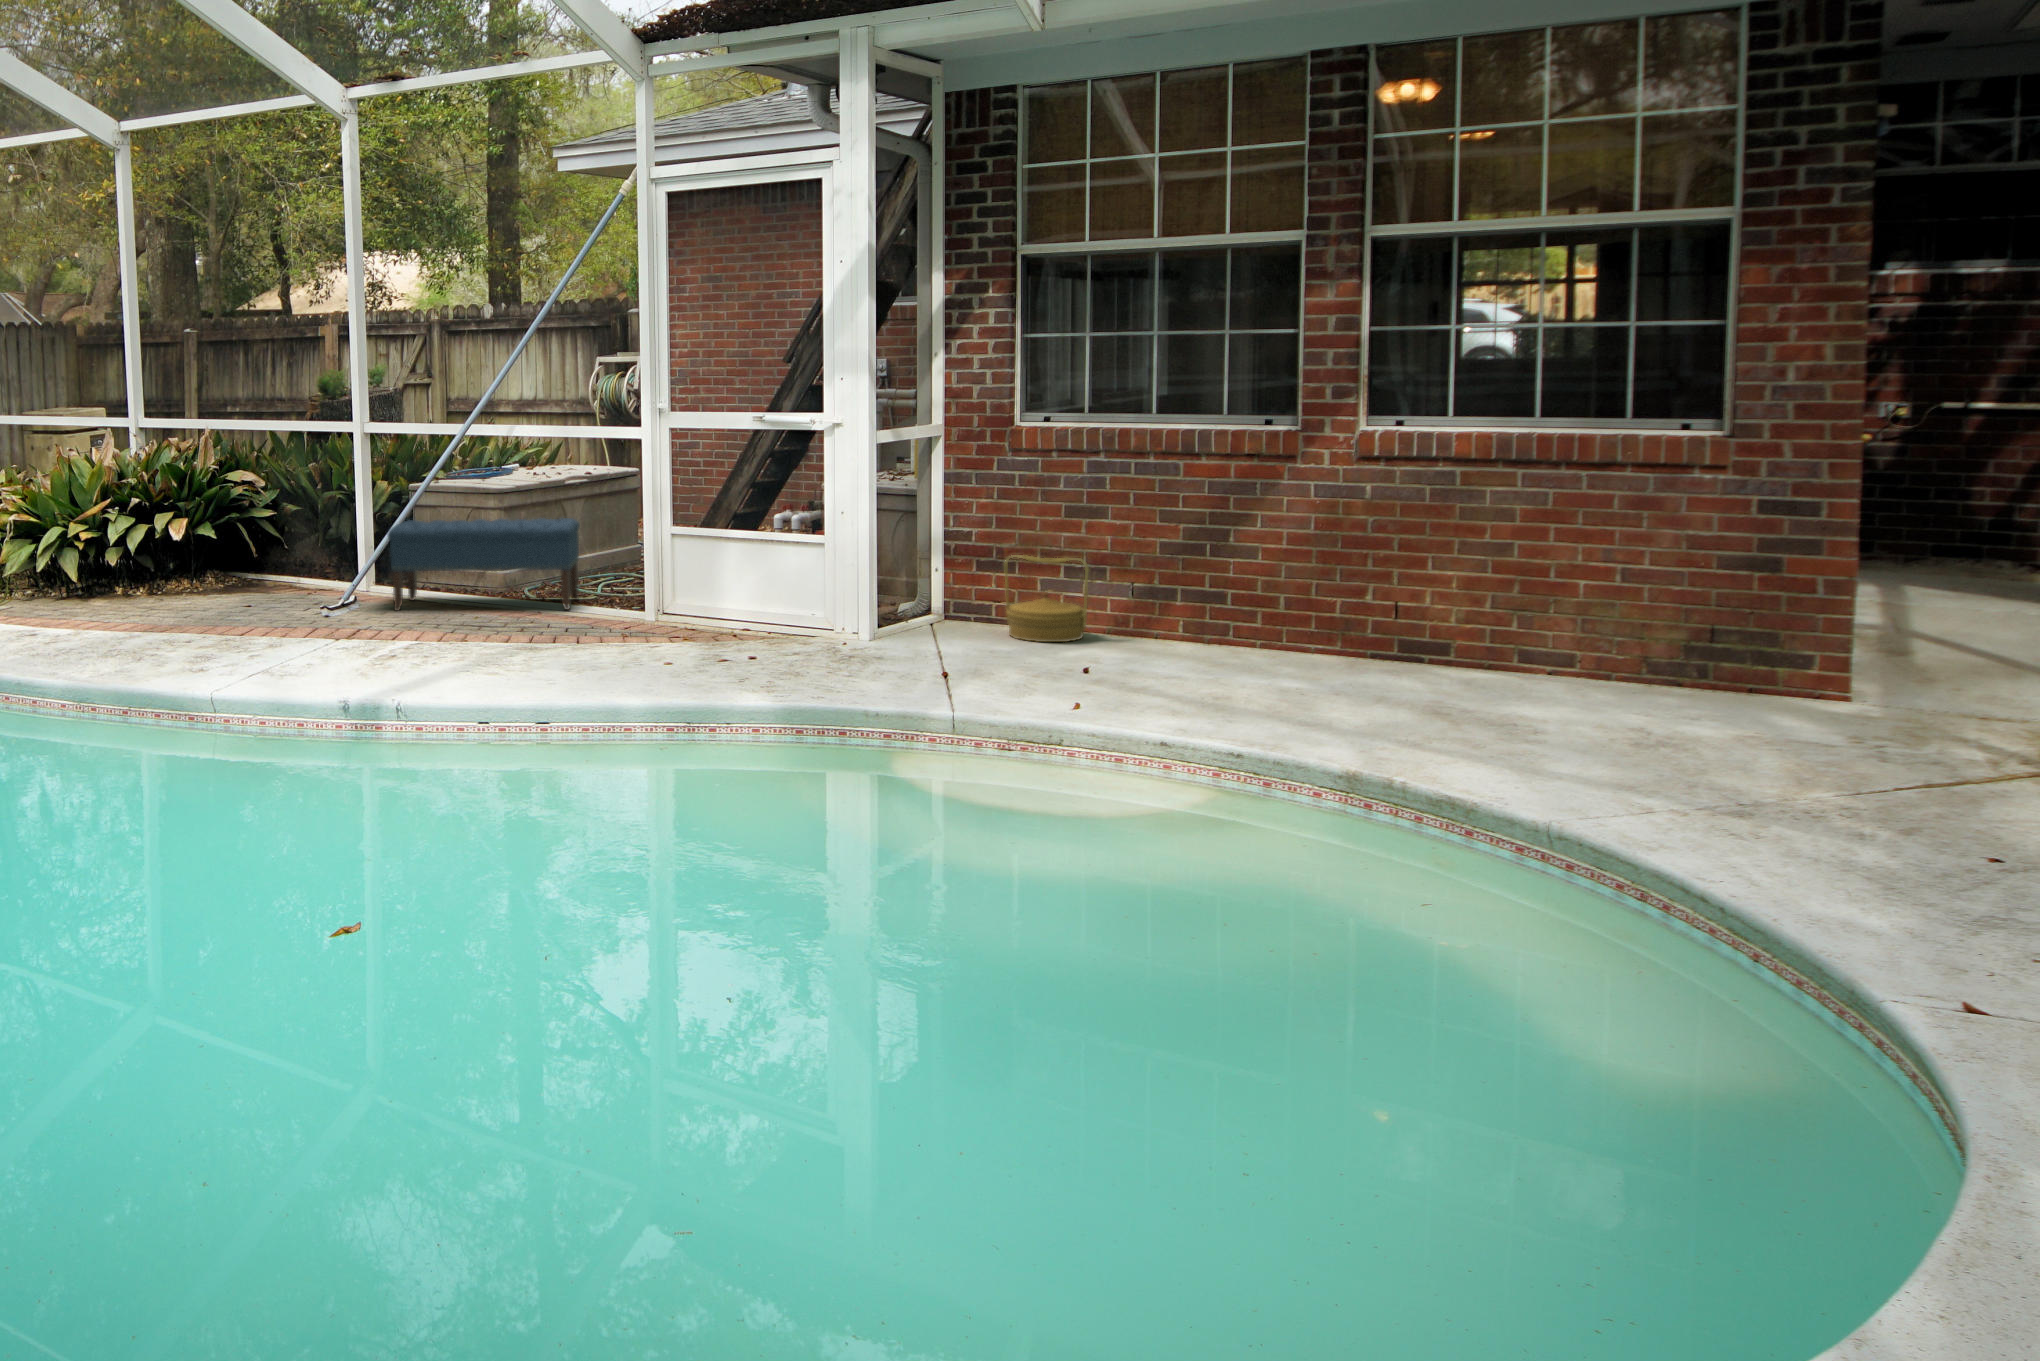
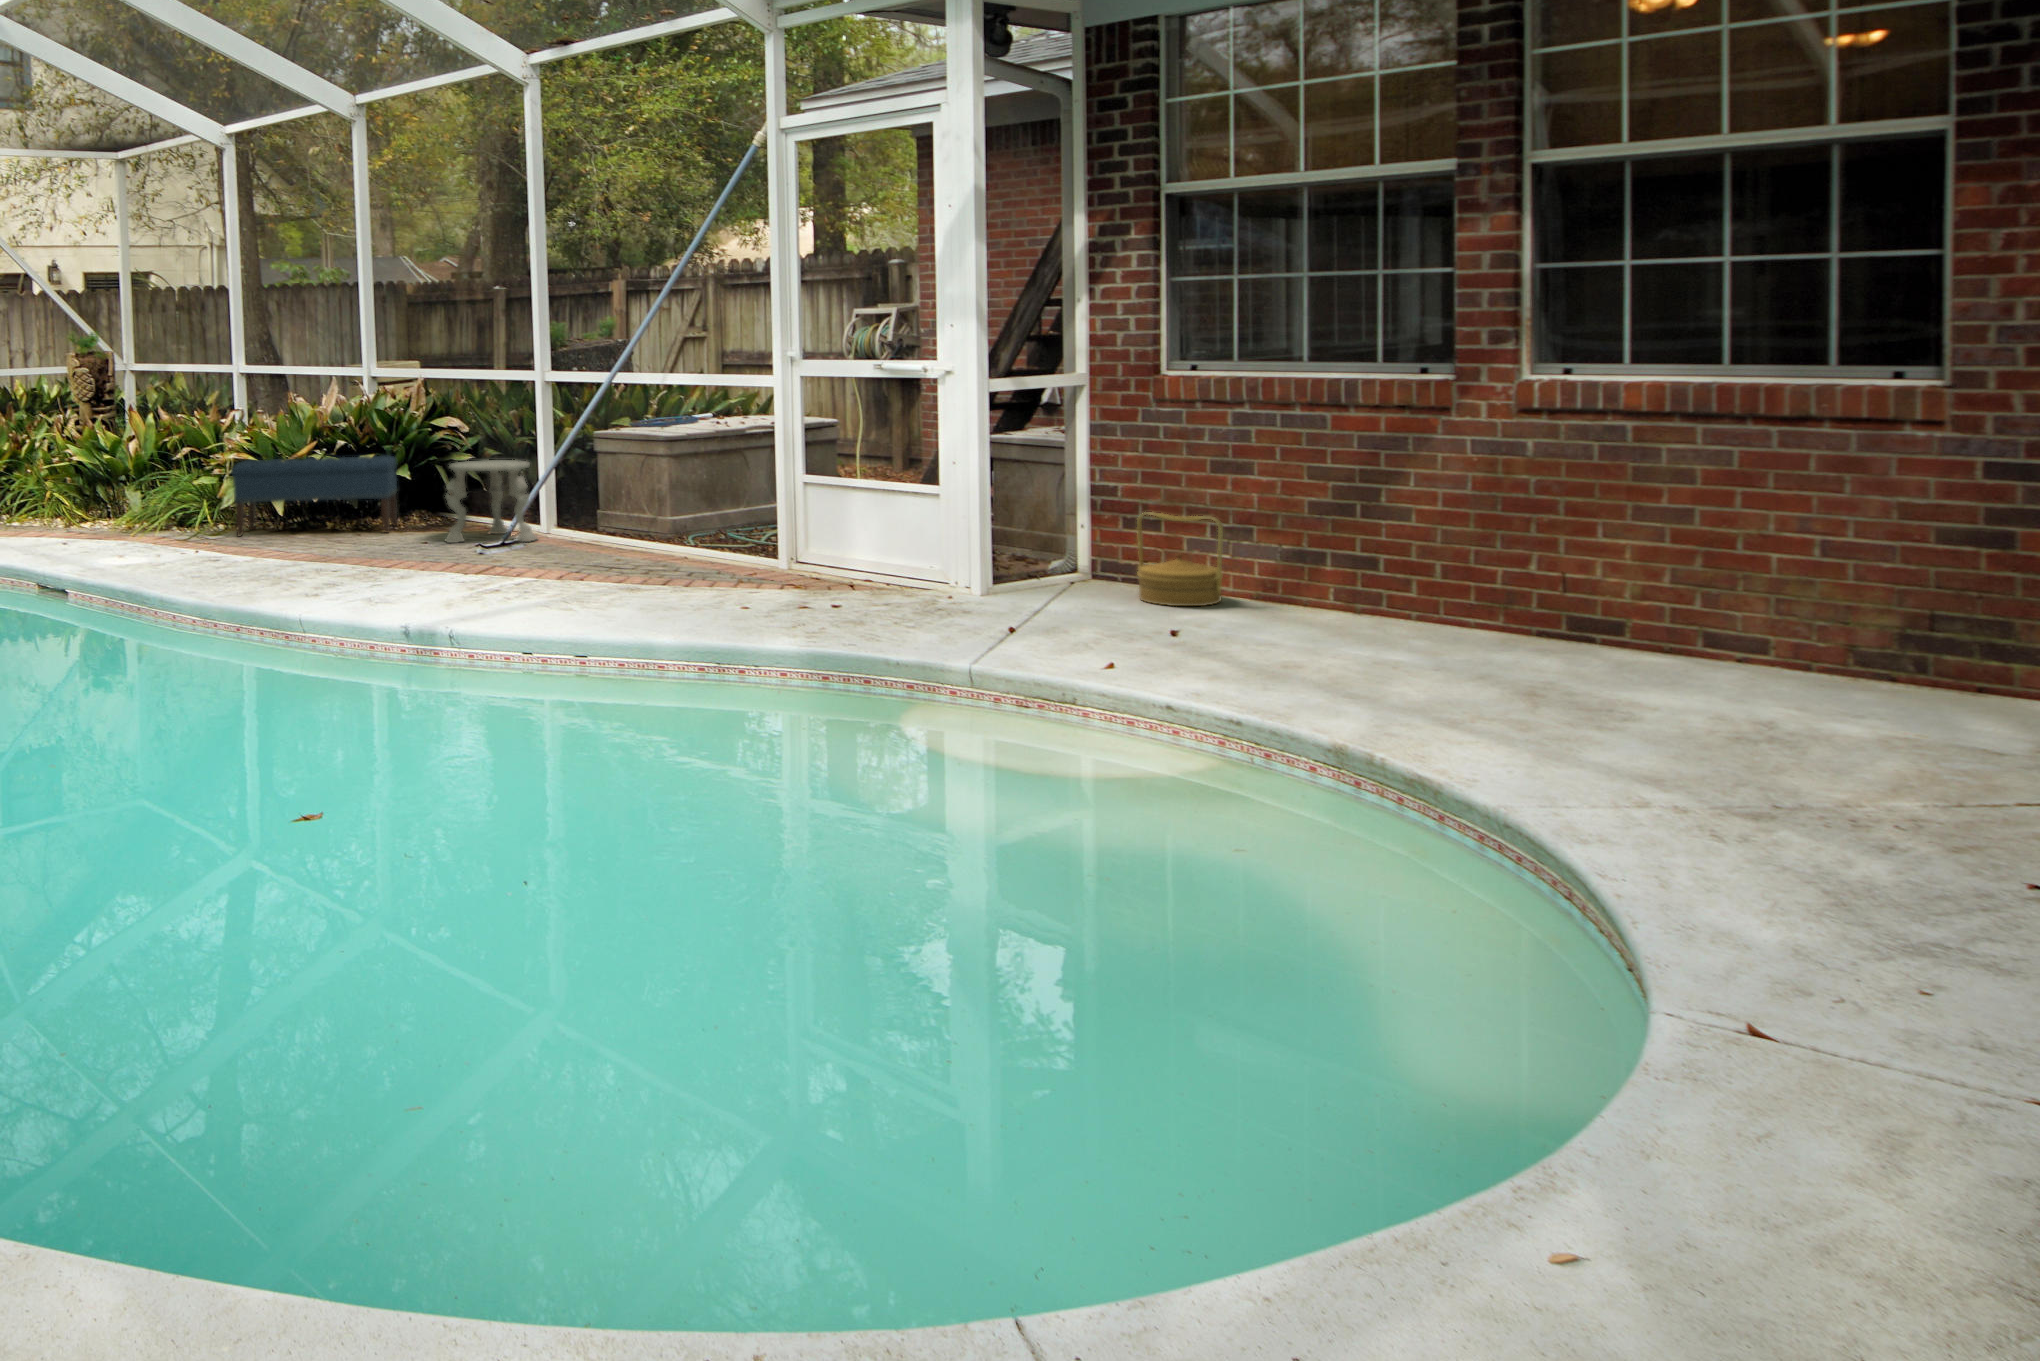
side table: none [265,516,366,605] -> present [445,460,538,543]
bench: present [388,518,580,610] -> present [231,456,398,537]

